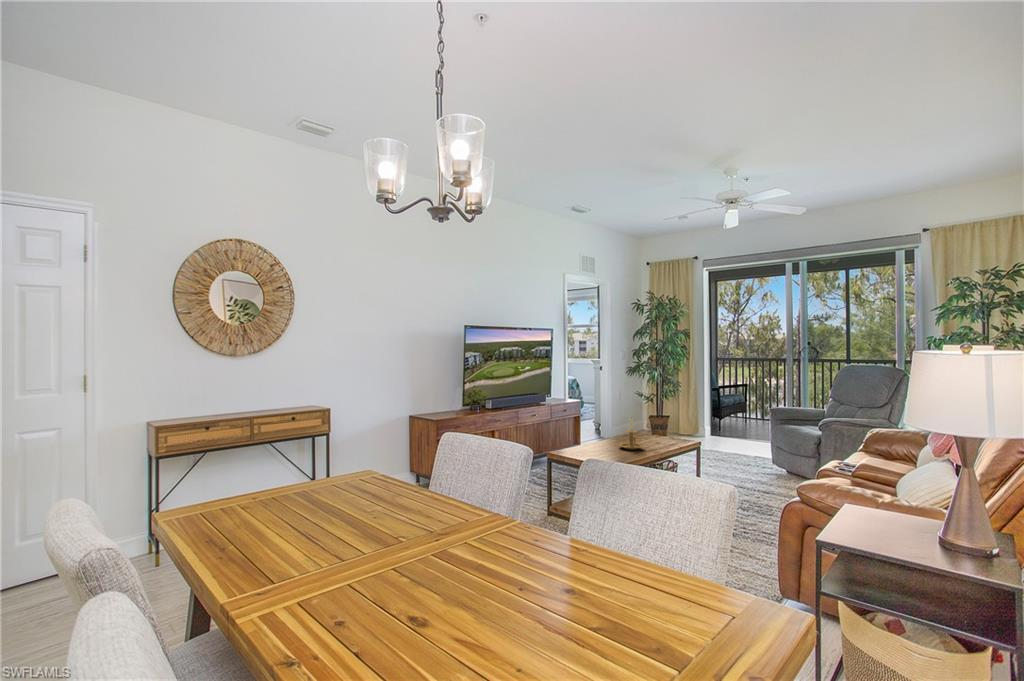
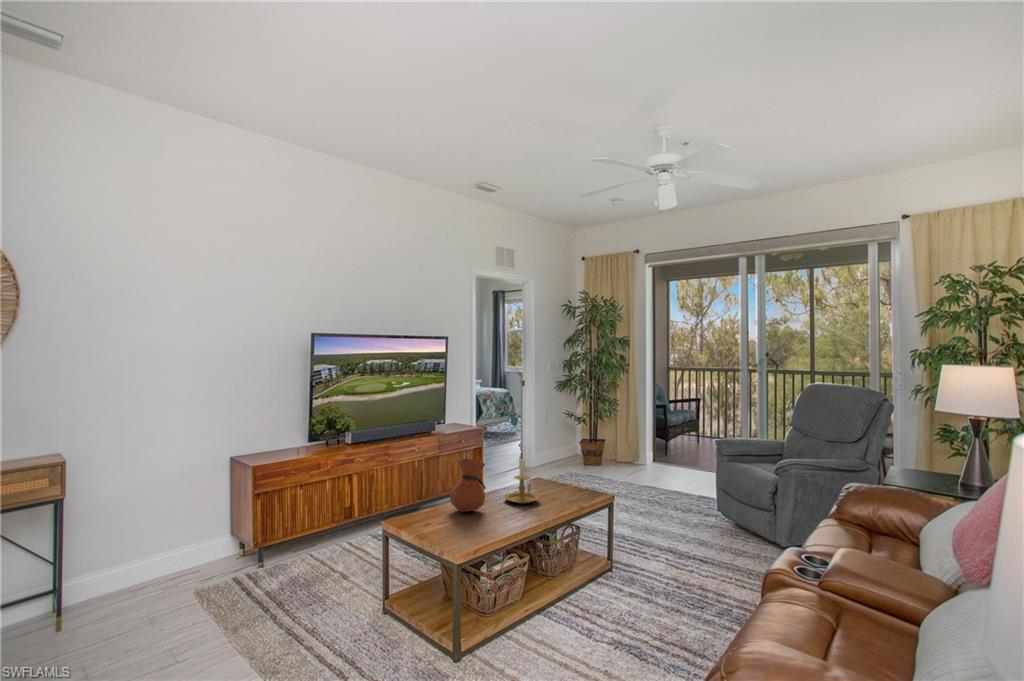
vase: none [585,416,611,453] -> present [450,459,486,512]

